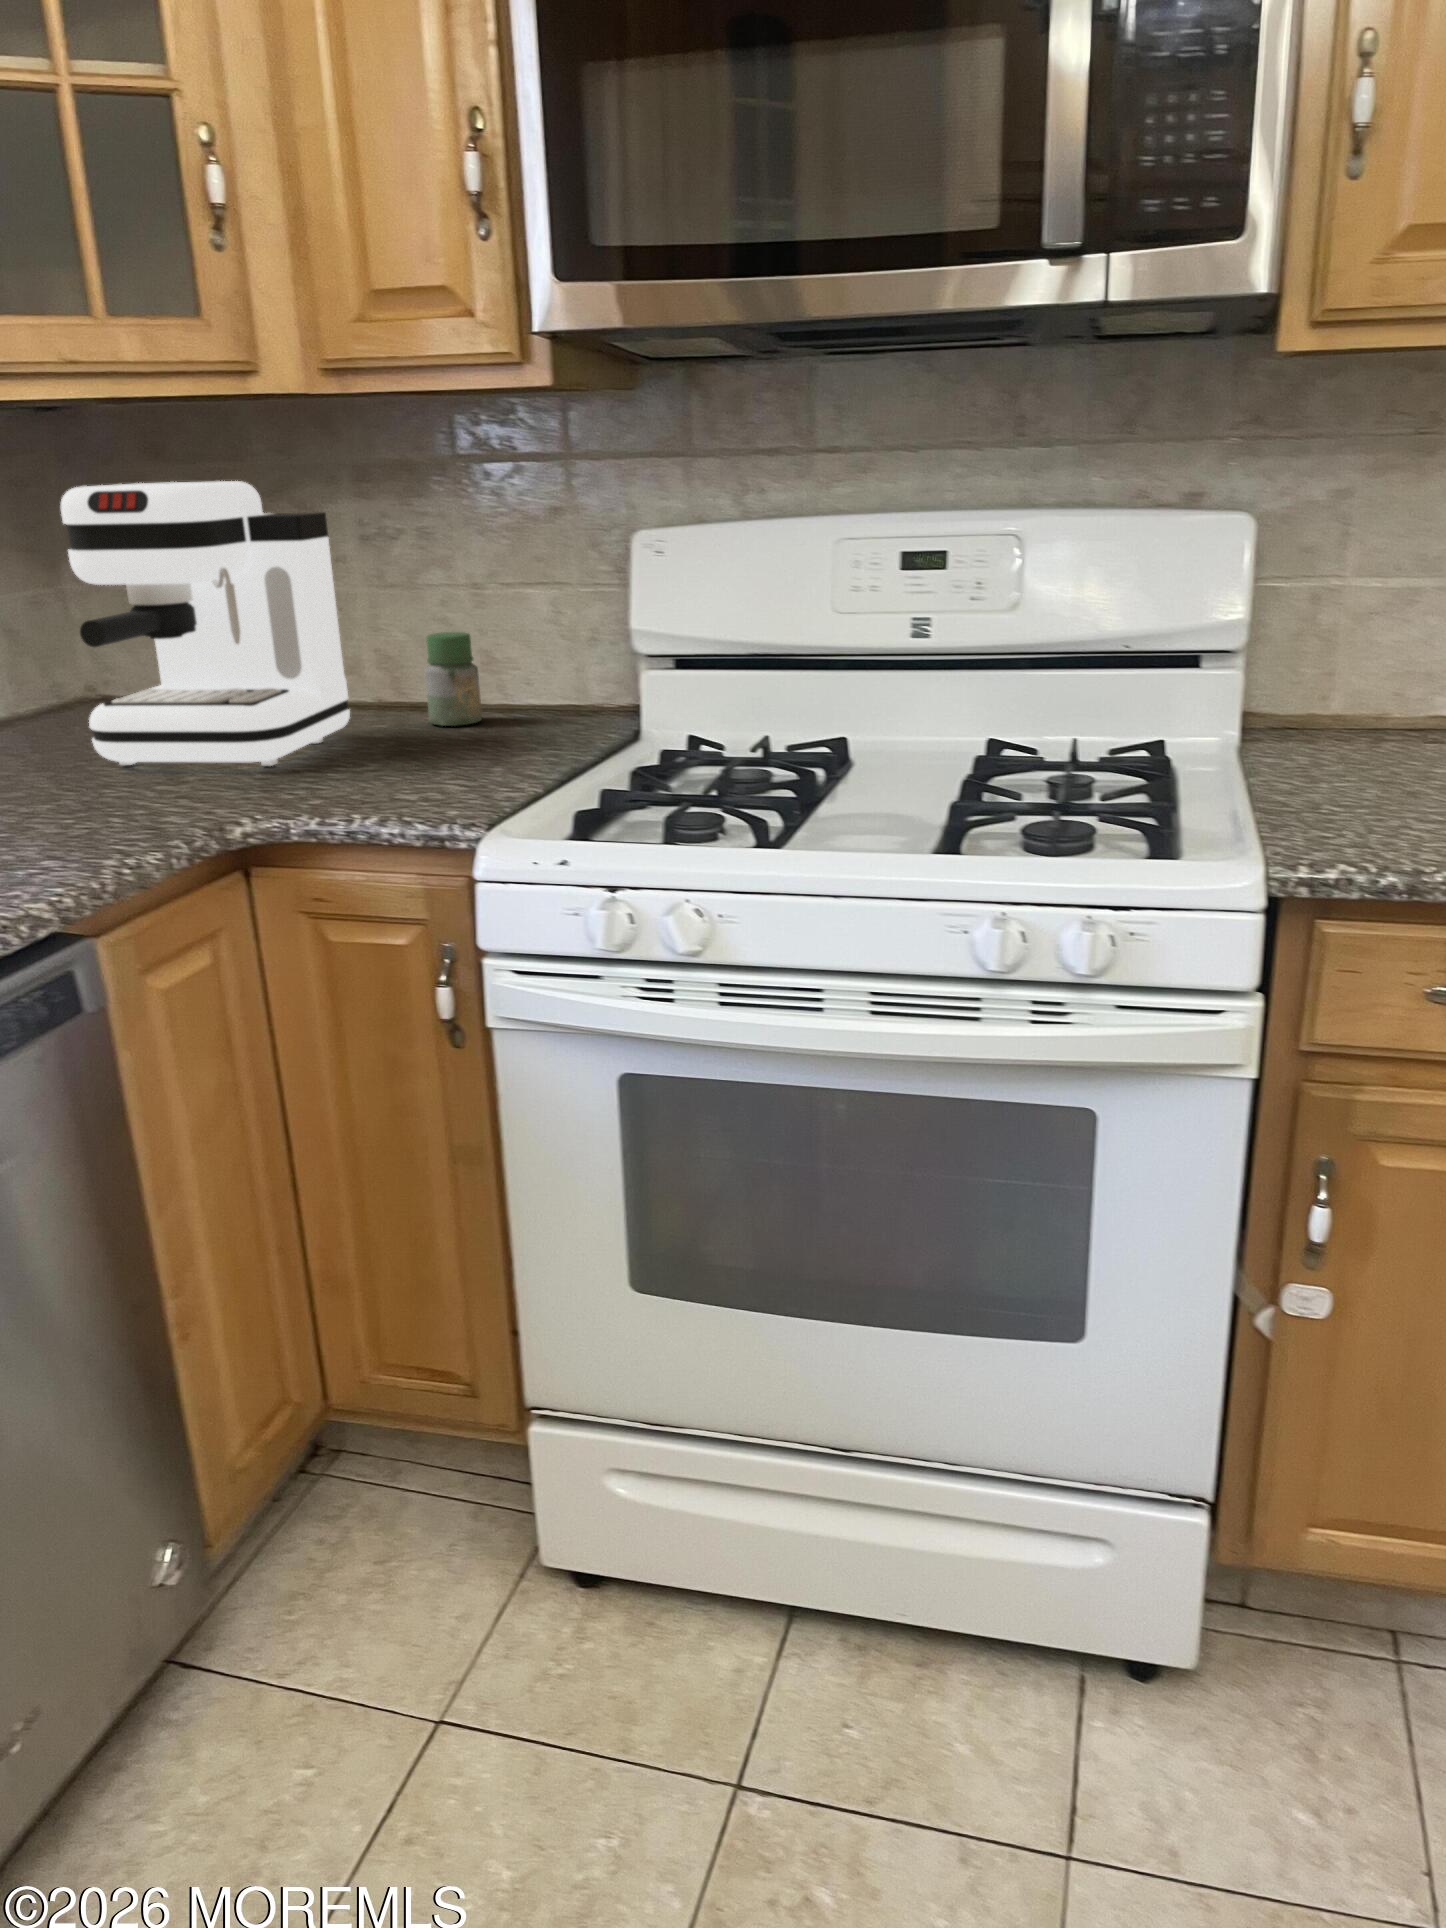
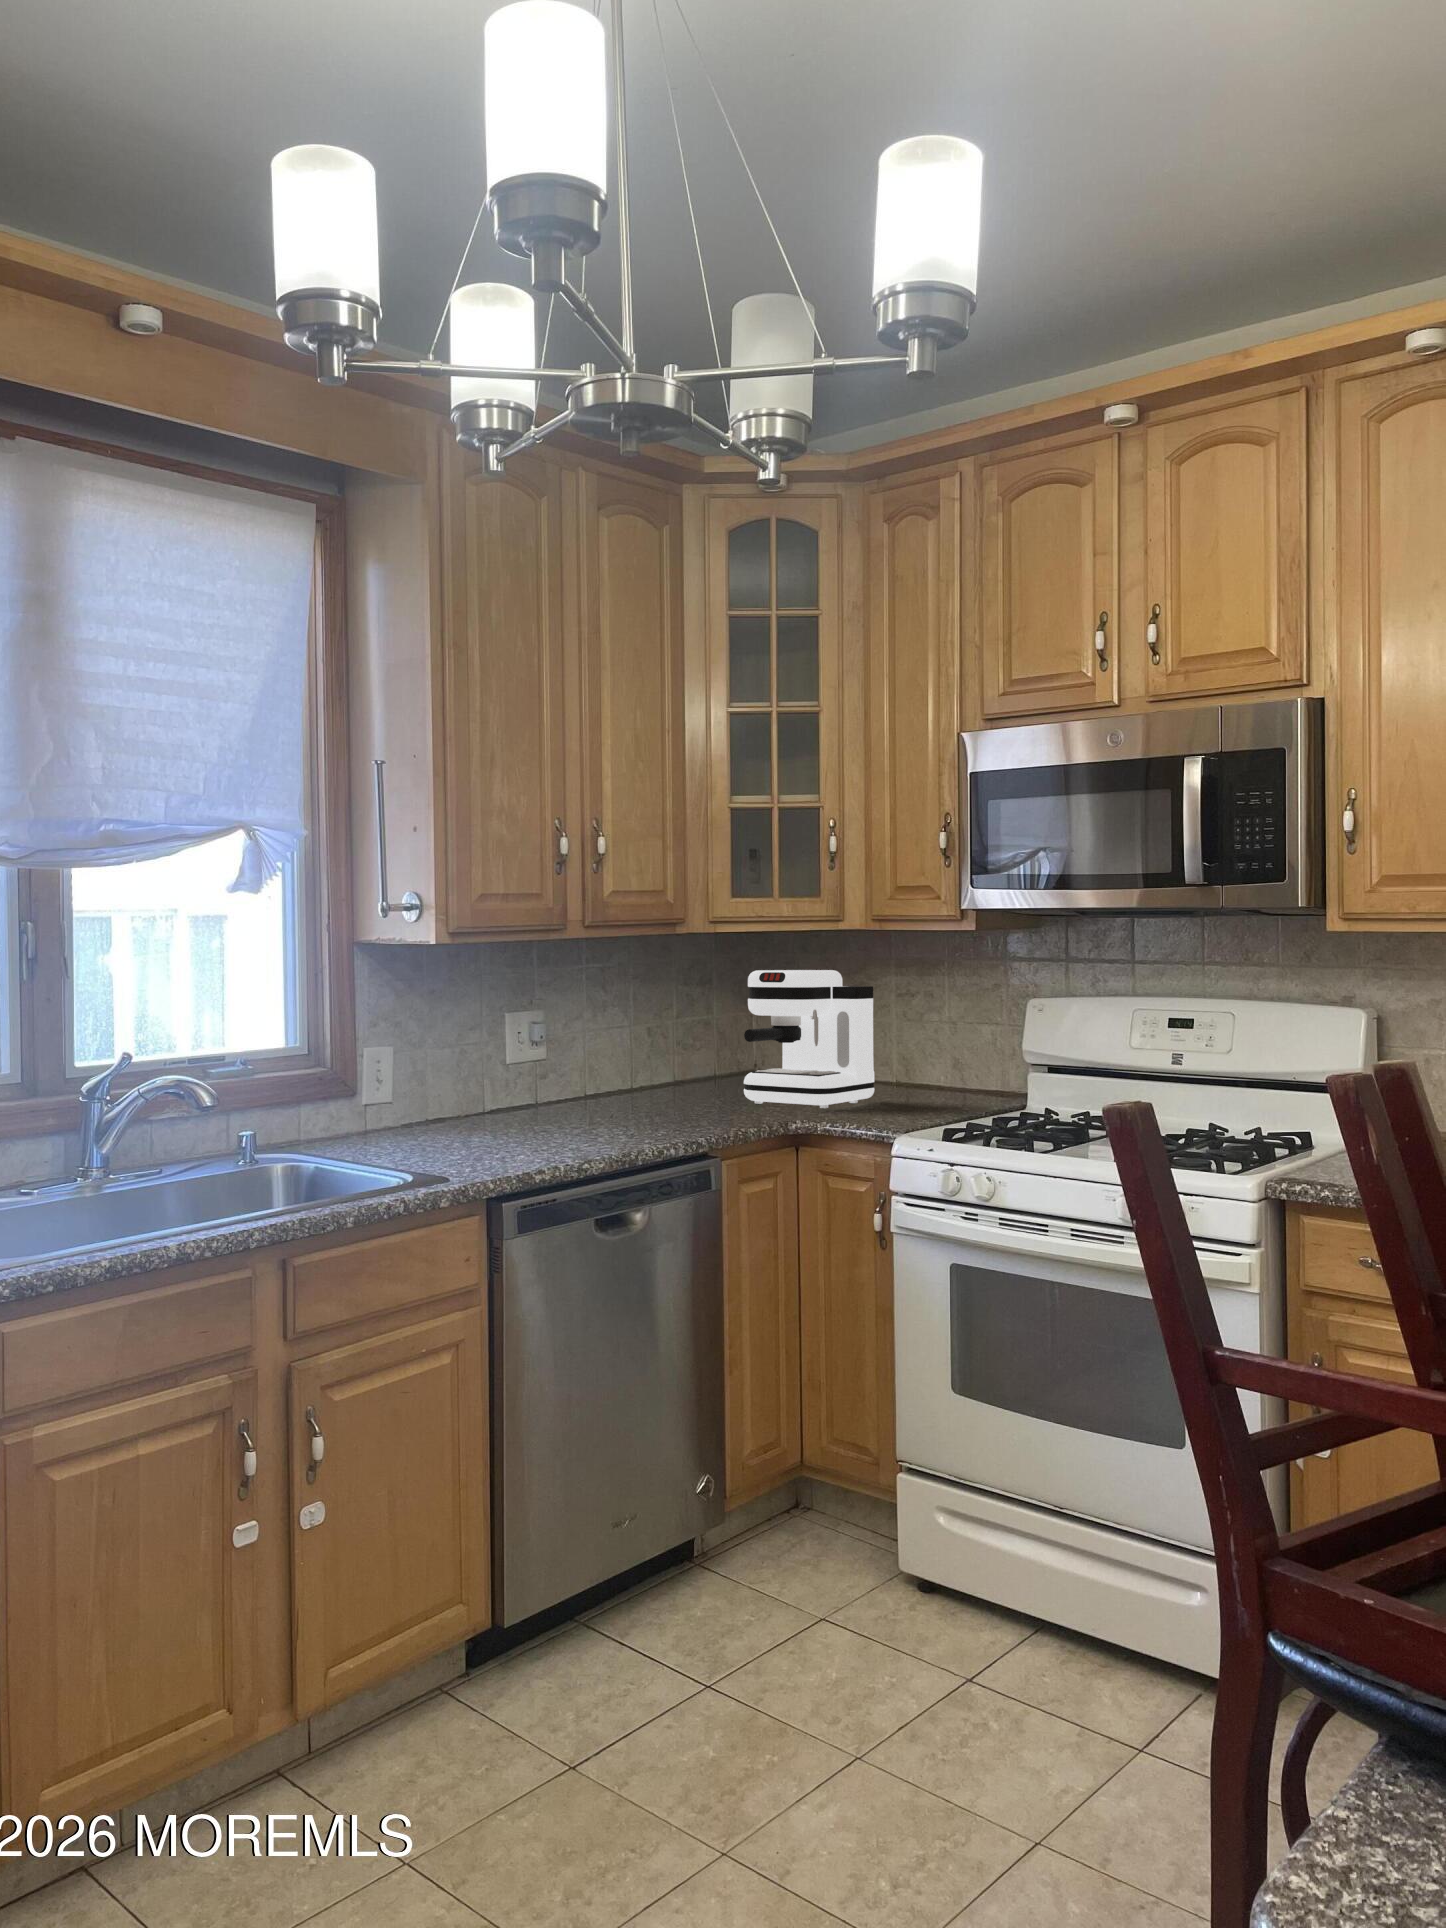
jar: present [425,632,482,726] -> none [919,1052,948,1102]

